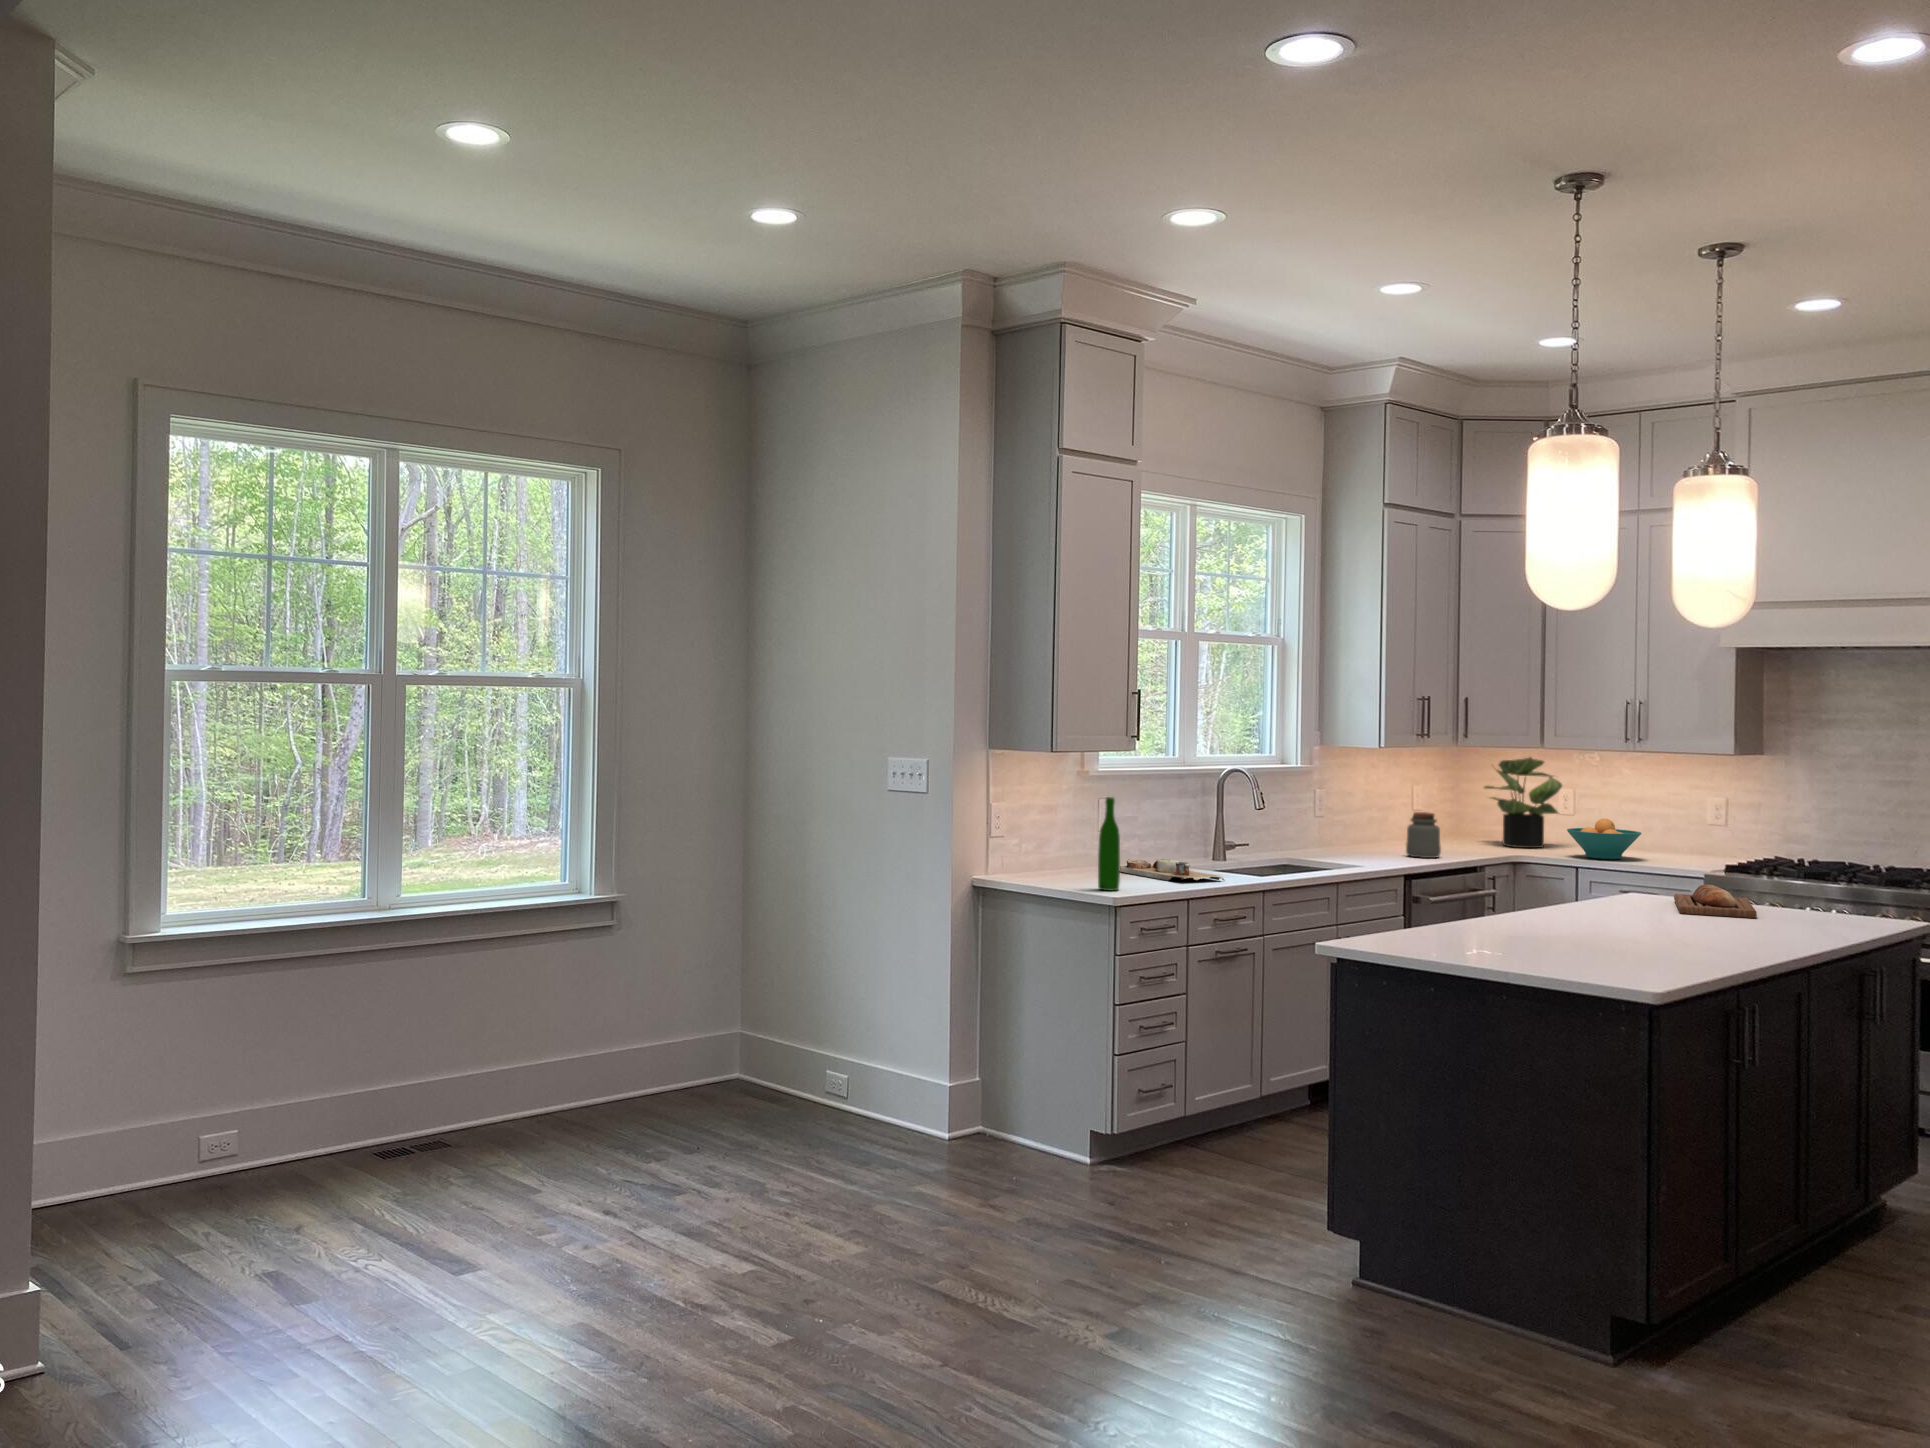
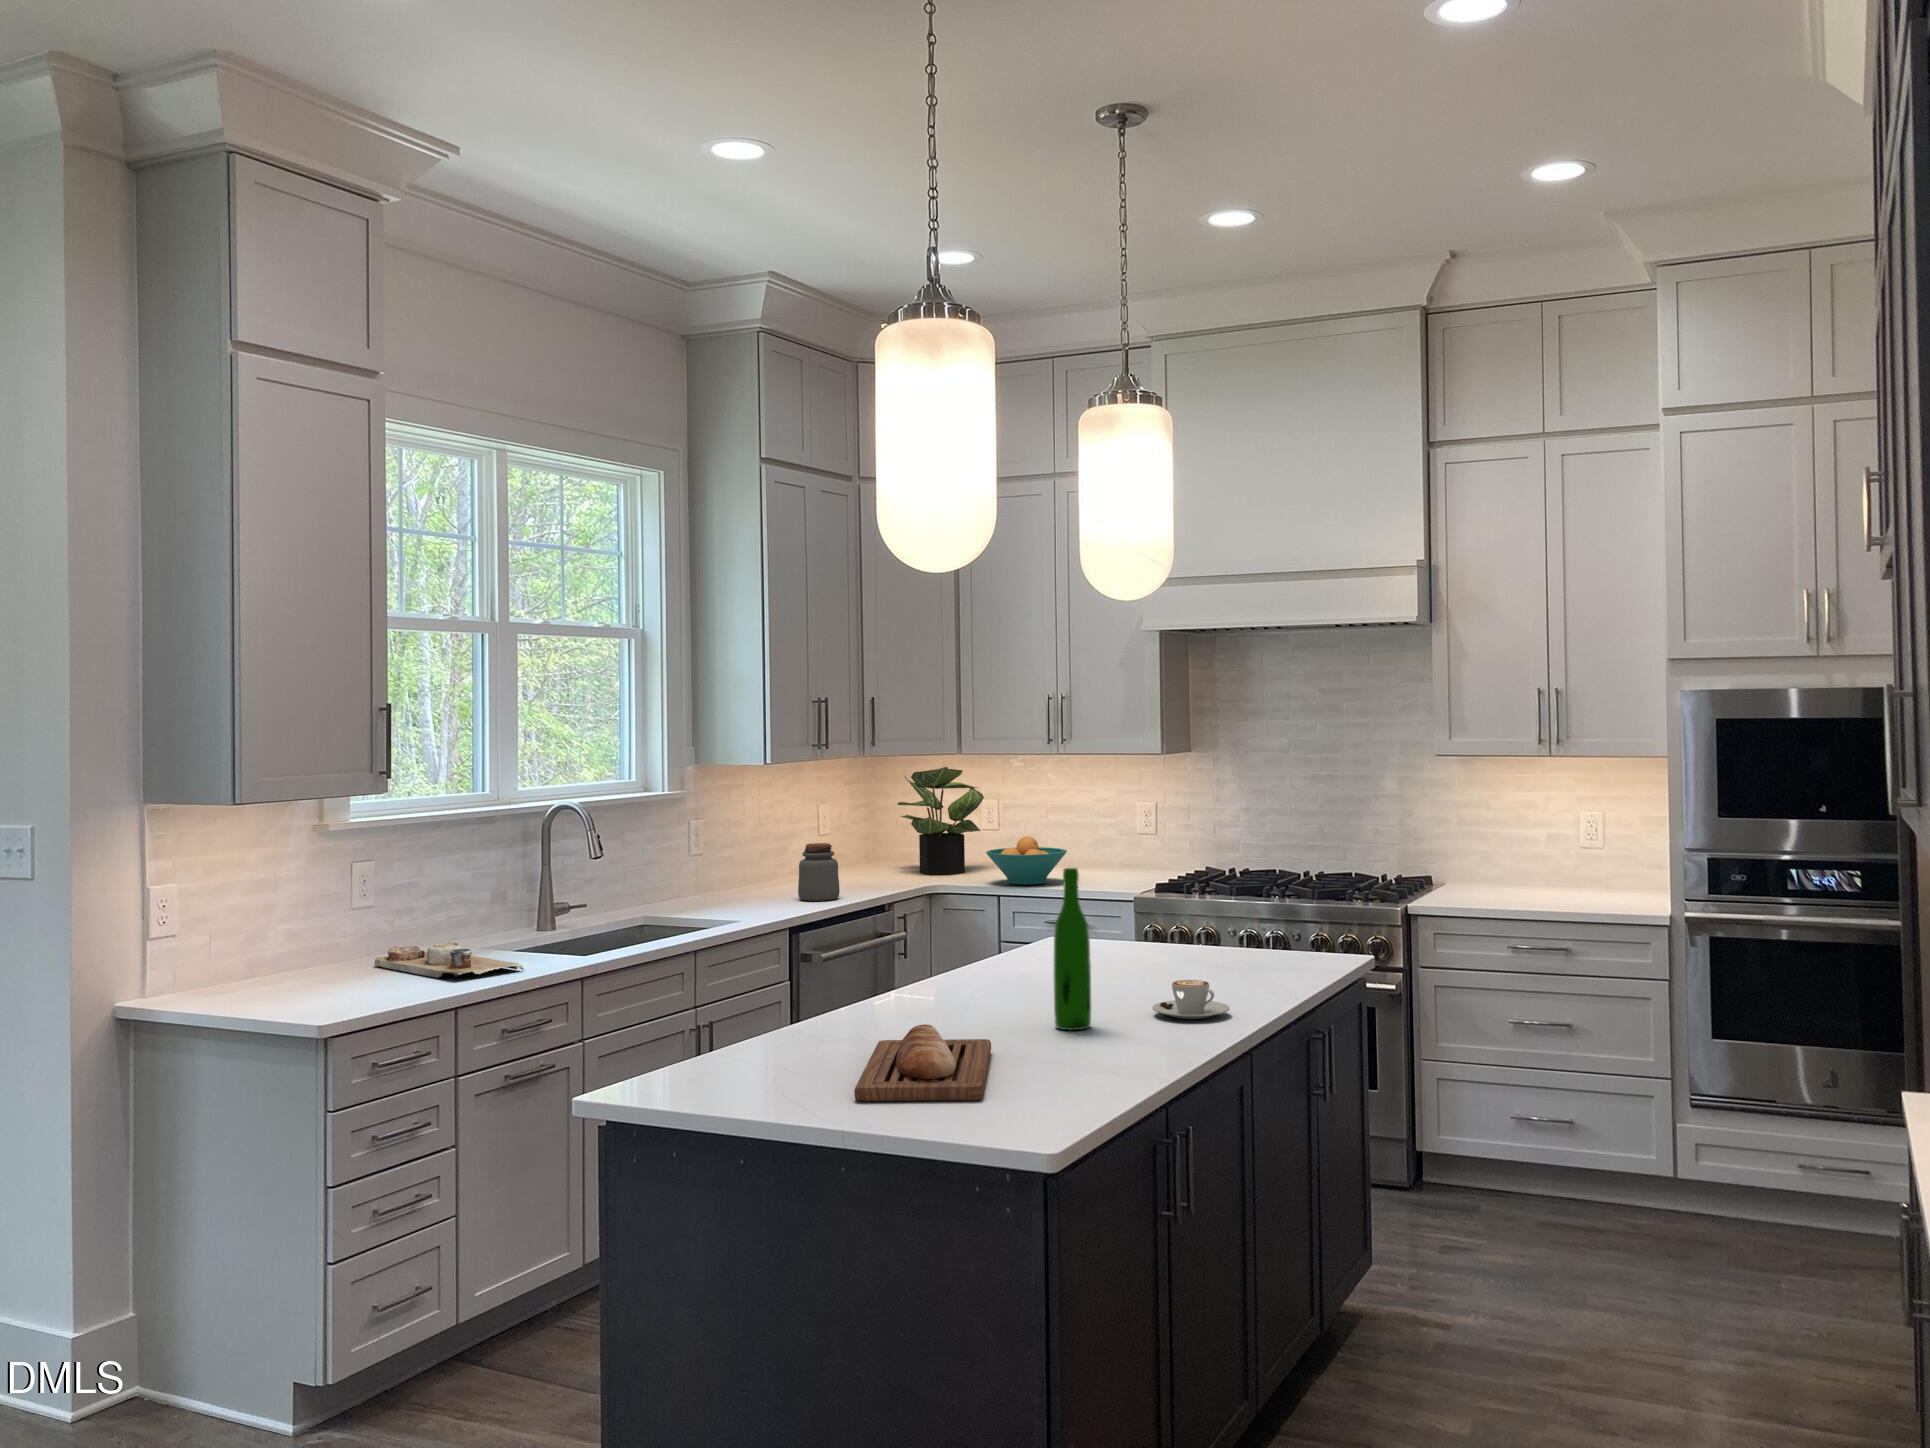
wine bottle: present [1098,797,1120,891] -> present [1053,868,1091,1030]
bread loaf: present [1674,884,1757,918] -> present [854,1024,991,1101]
coffee cup: none [1727,913,1792,940] -> present [1153,980,1229,1019]

